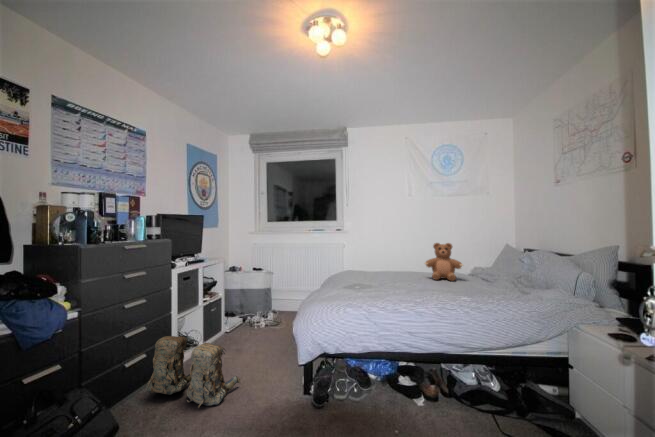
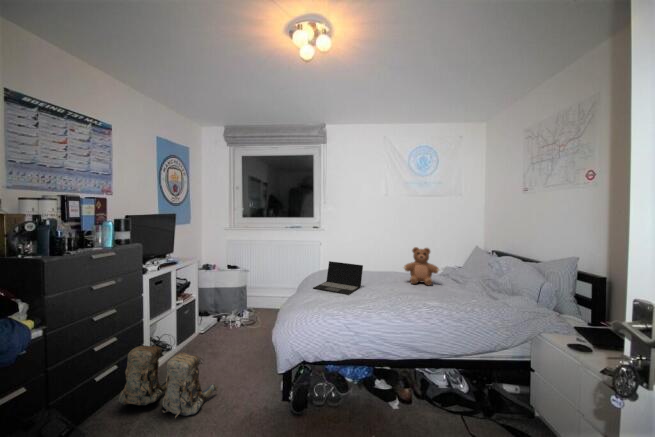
laptop: none [333,258,383,289] -> present [313,261,363,295]

